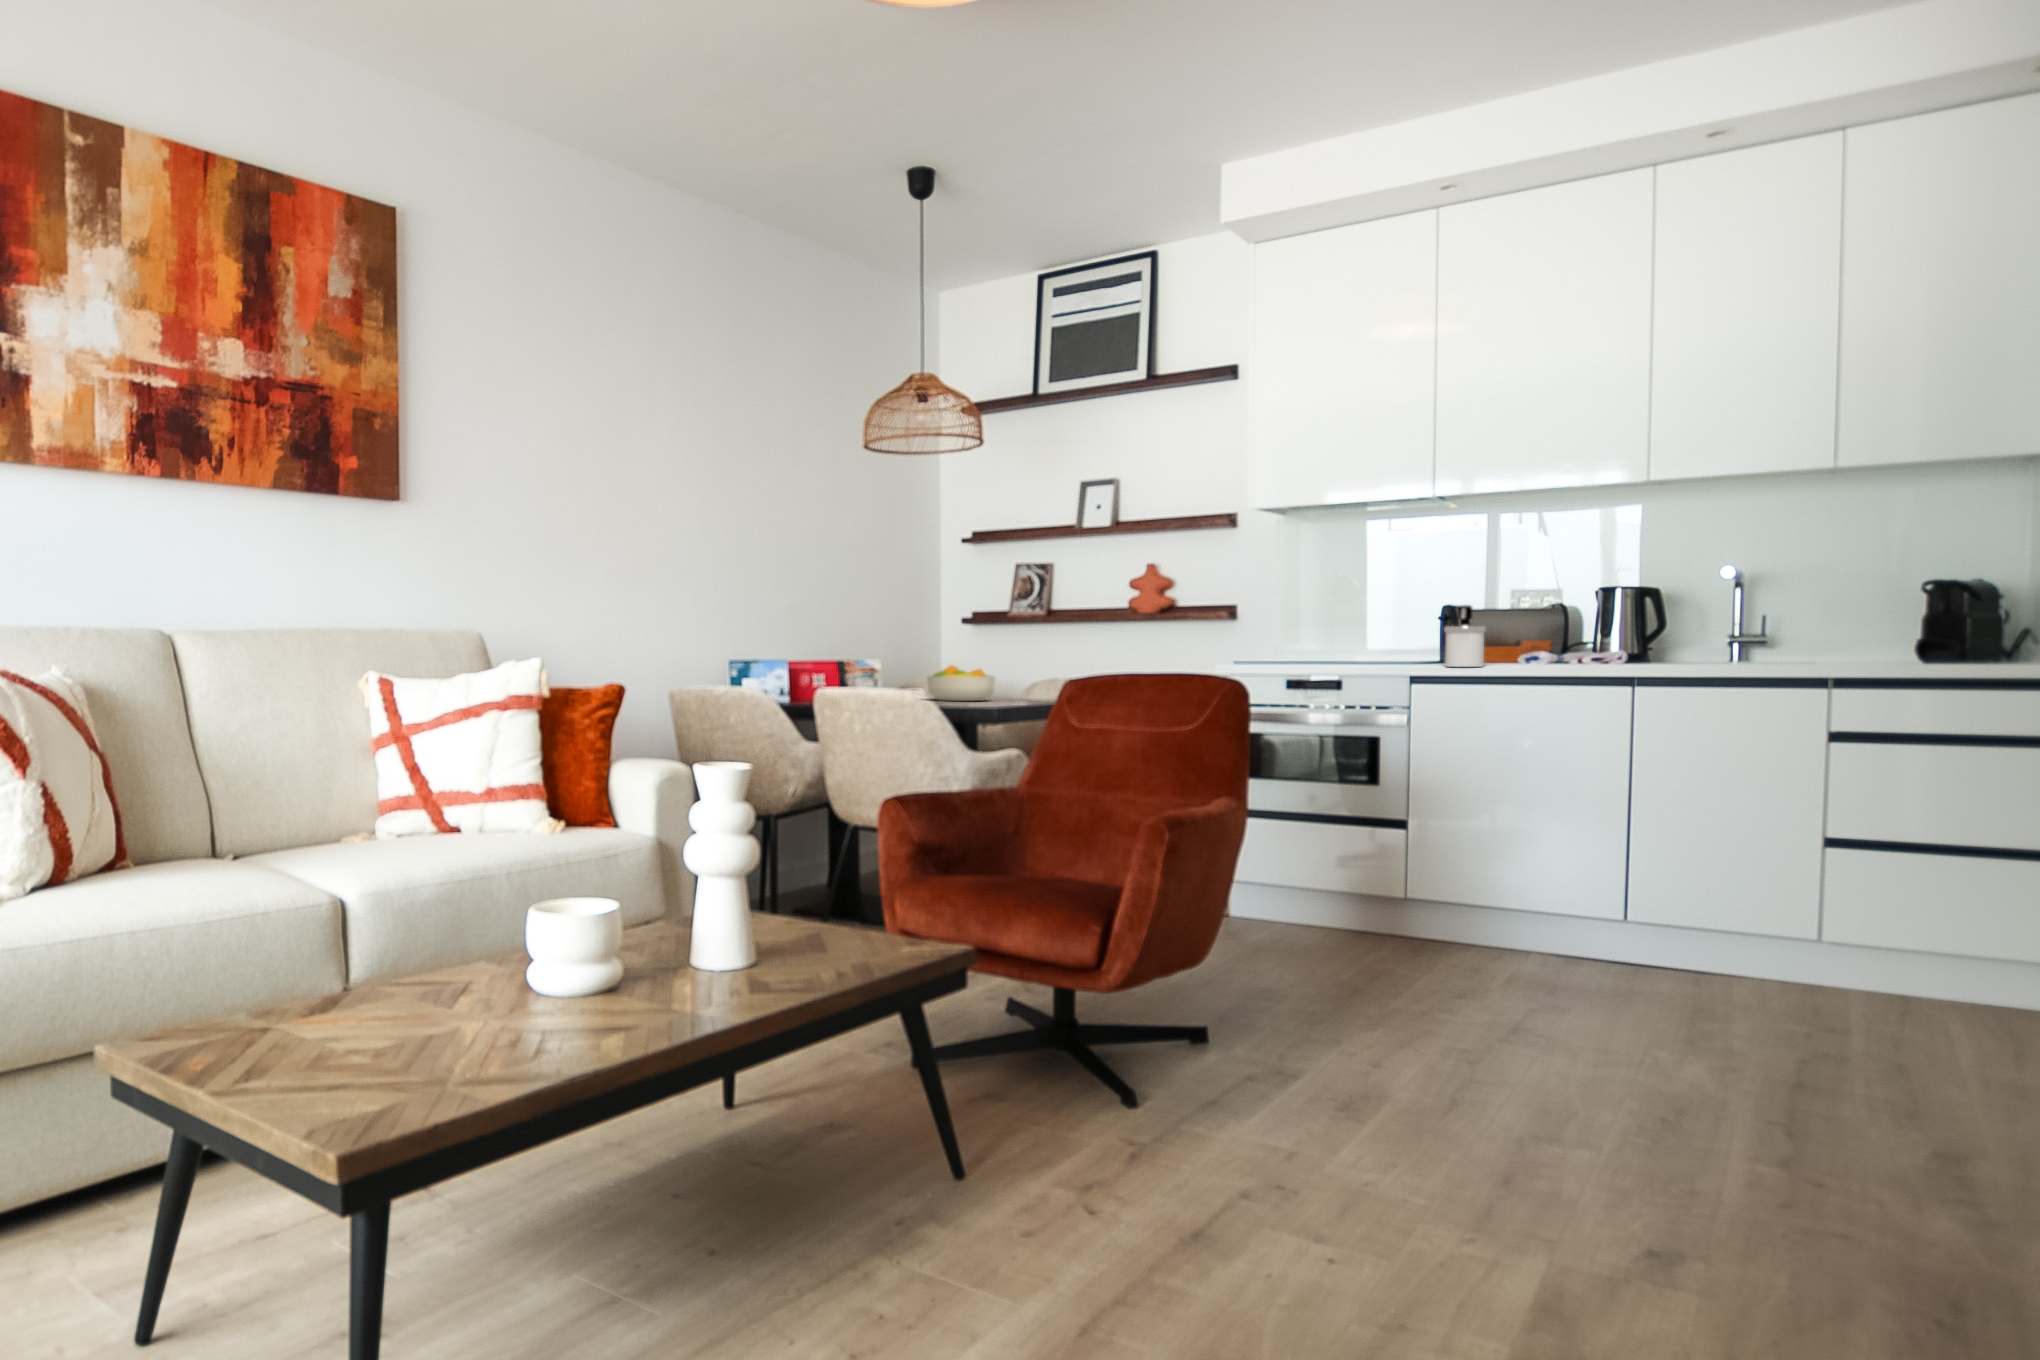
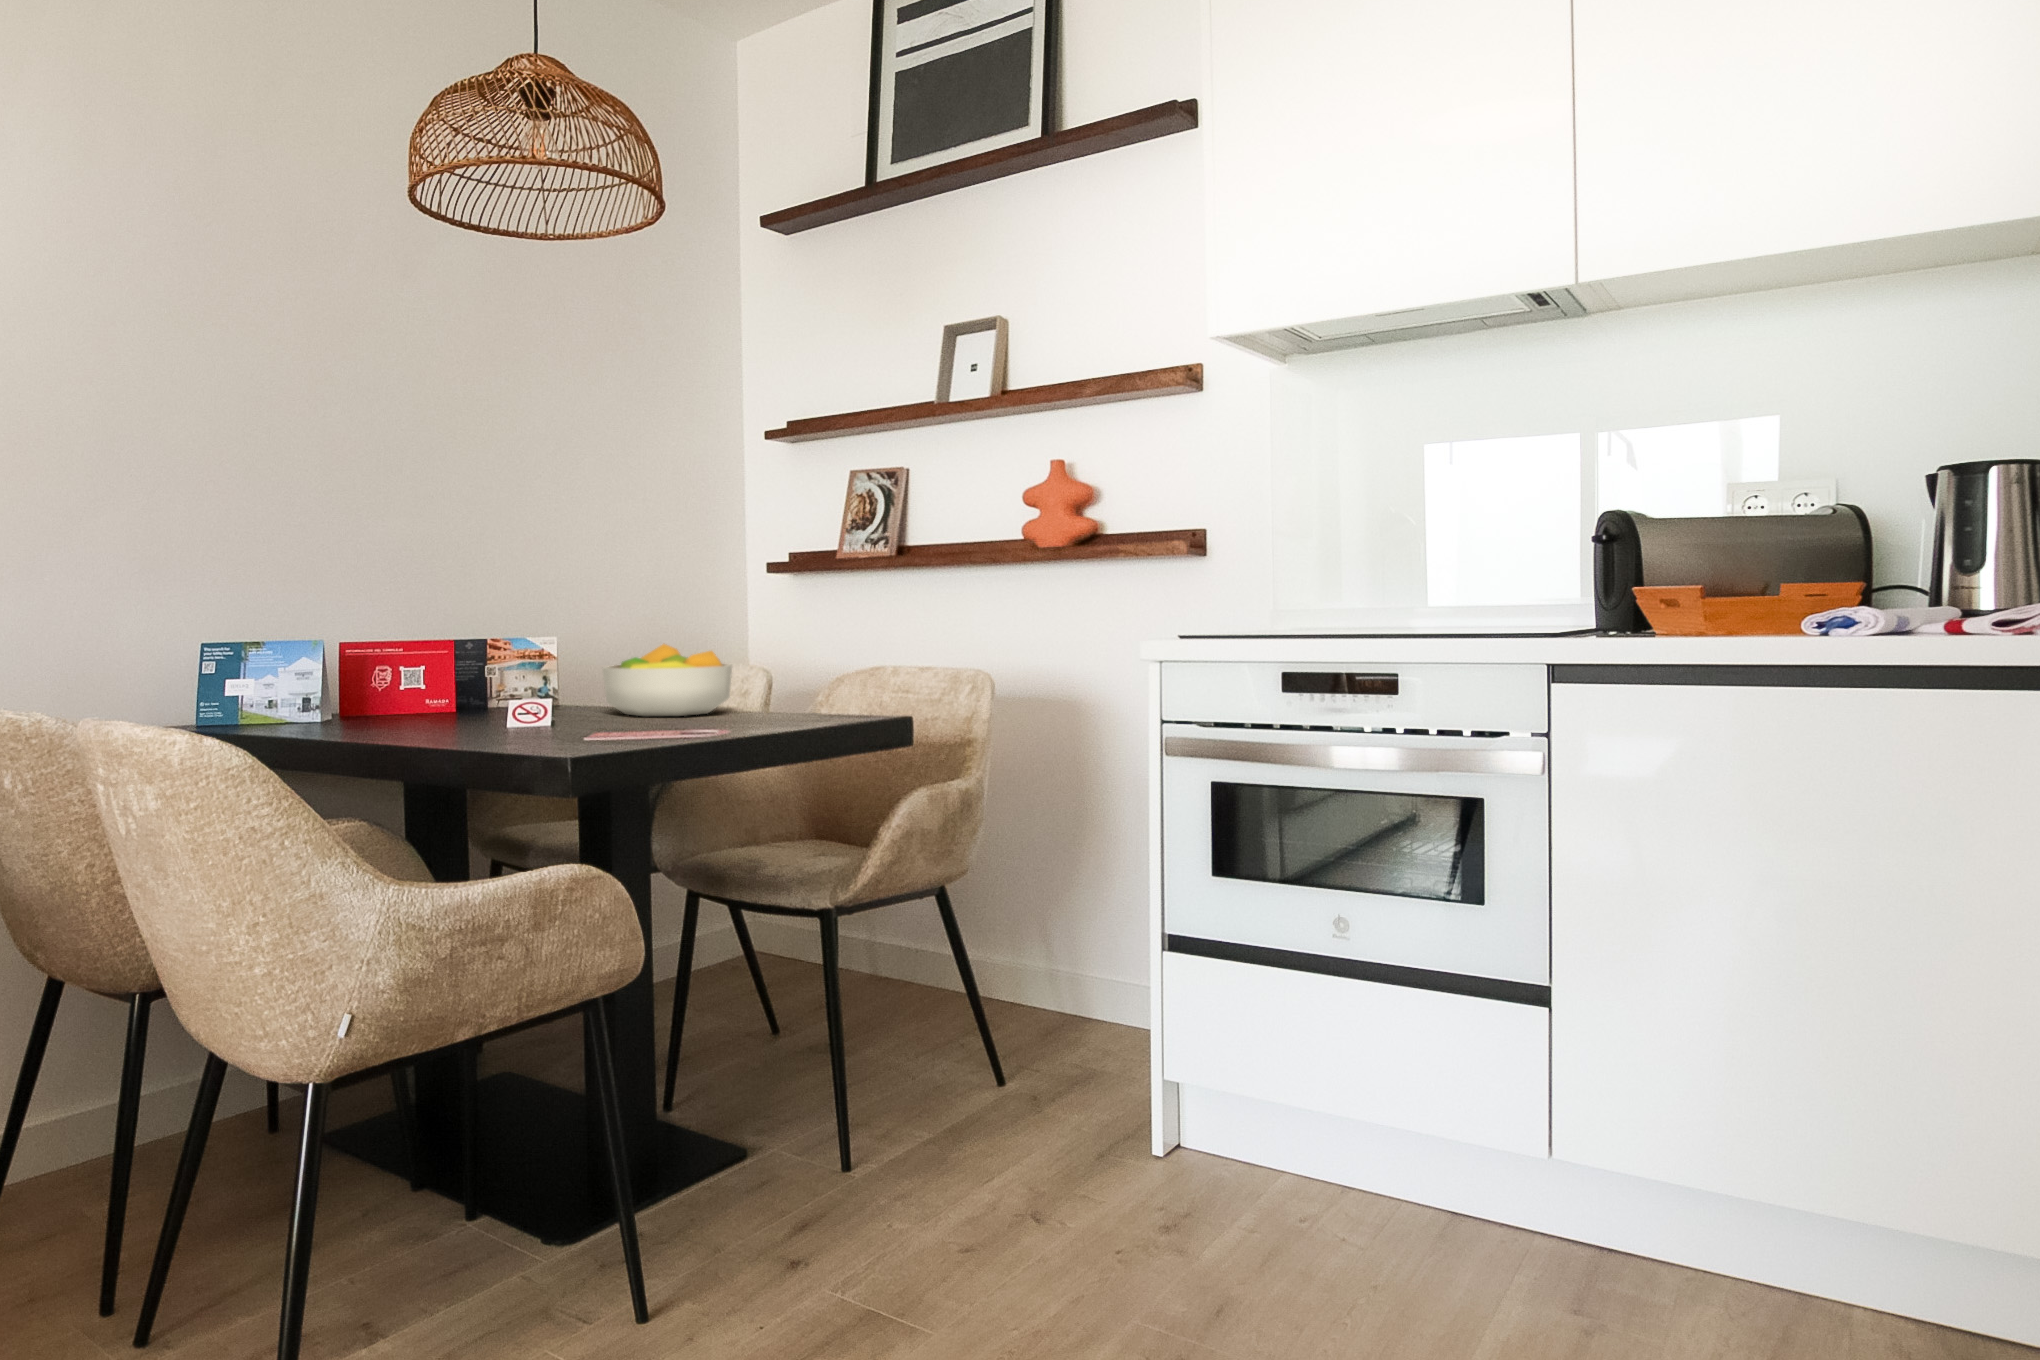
soap dispenser: present [1444,605,1486,667] -> none [1628,503,1726,644]

